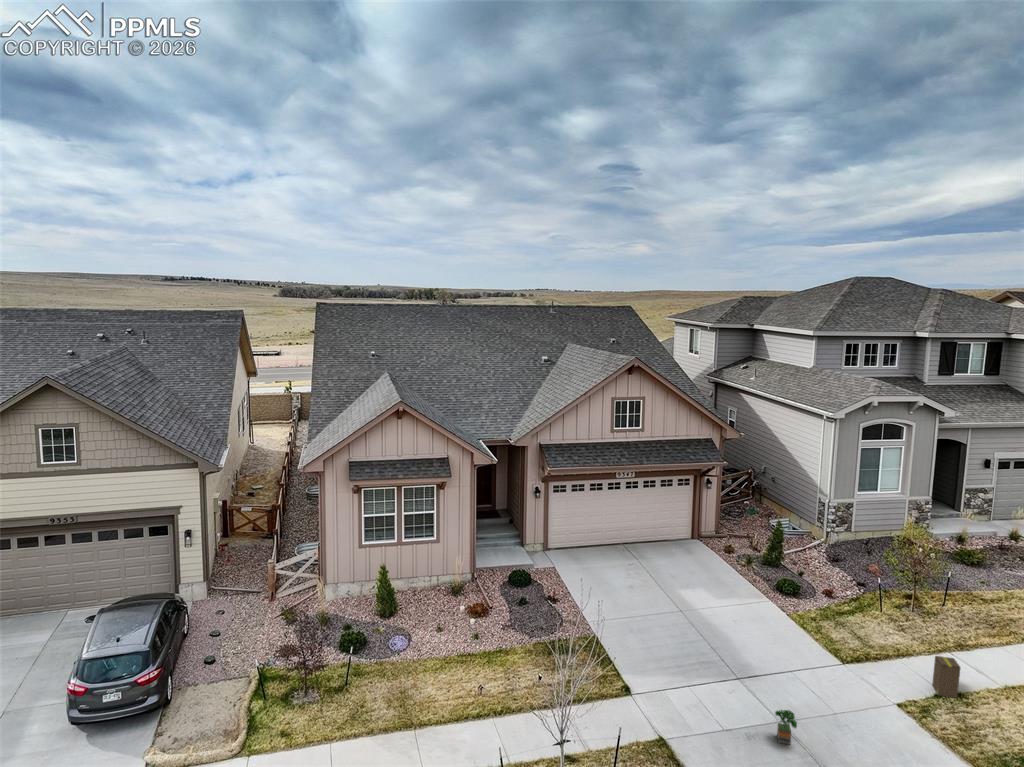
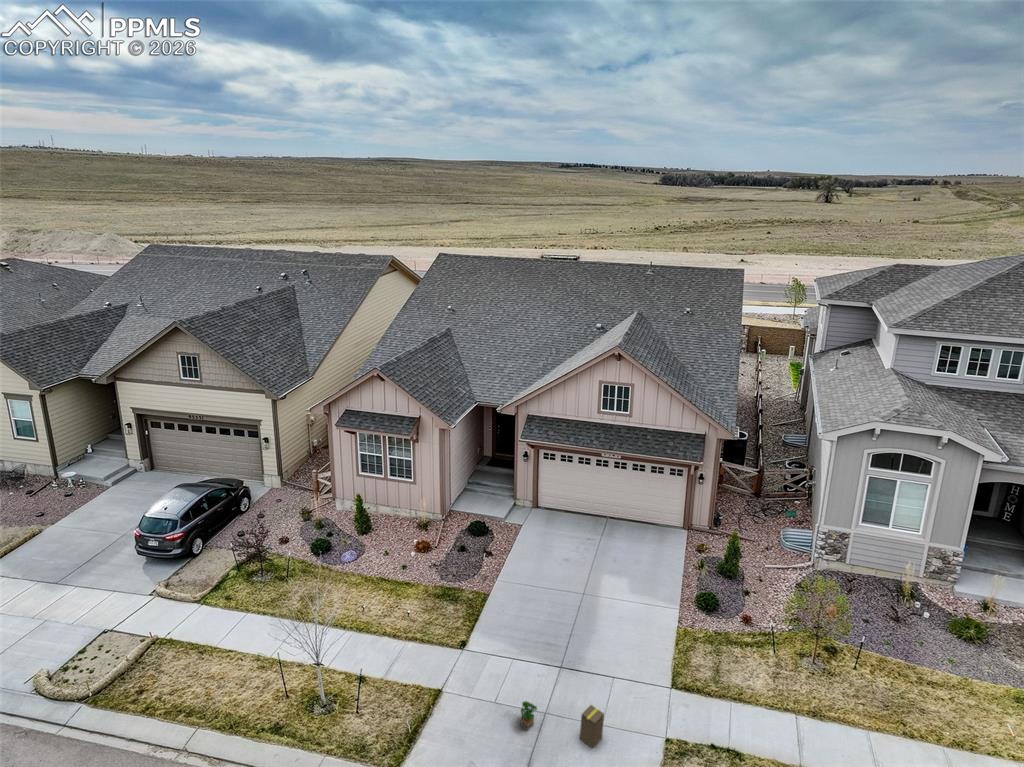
cardboard box: present [932,656,961,698] -> present [580,705,604,748]

